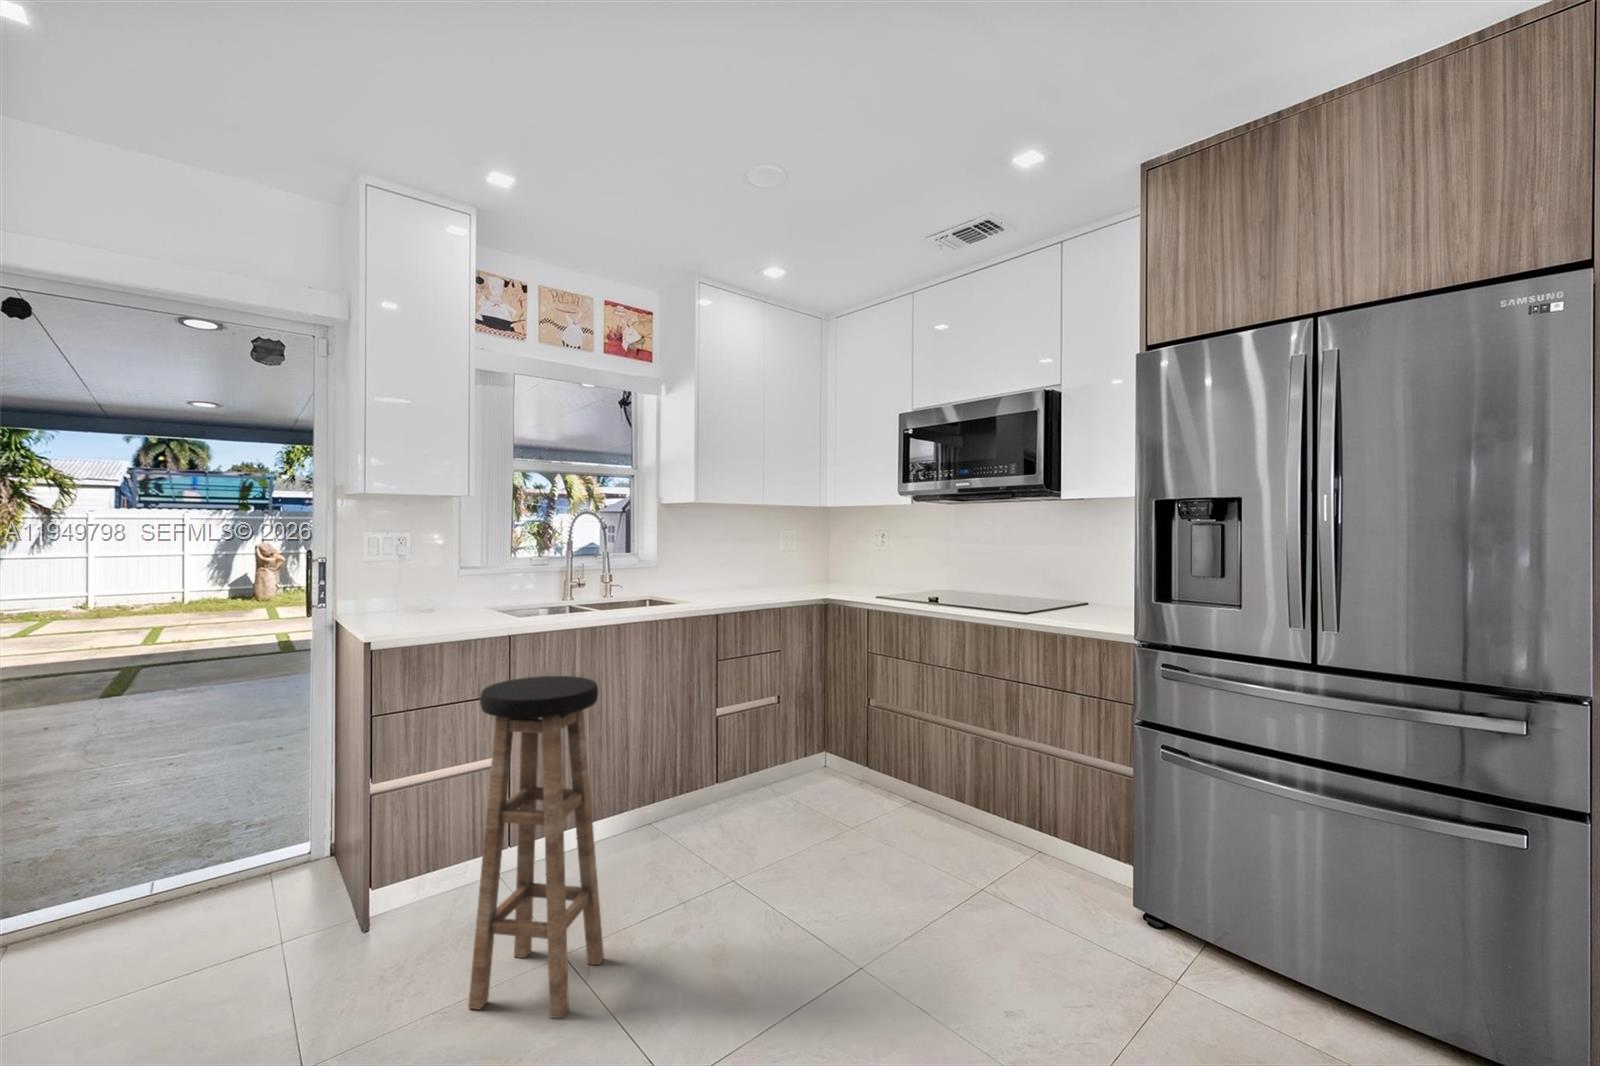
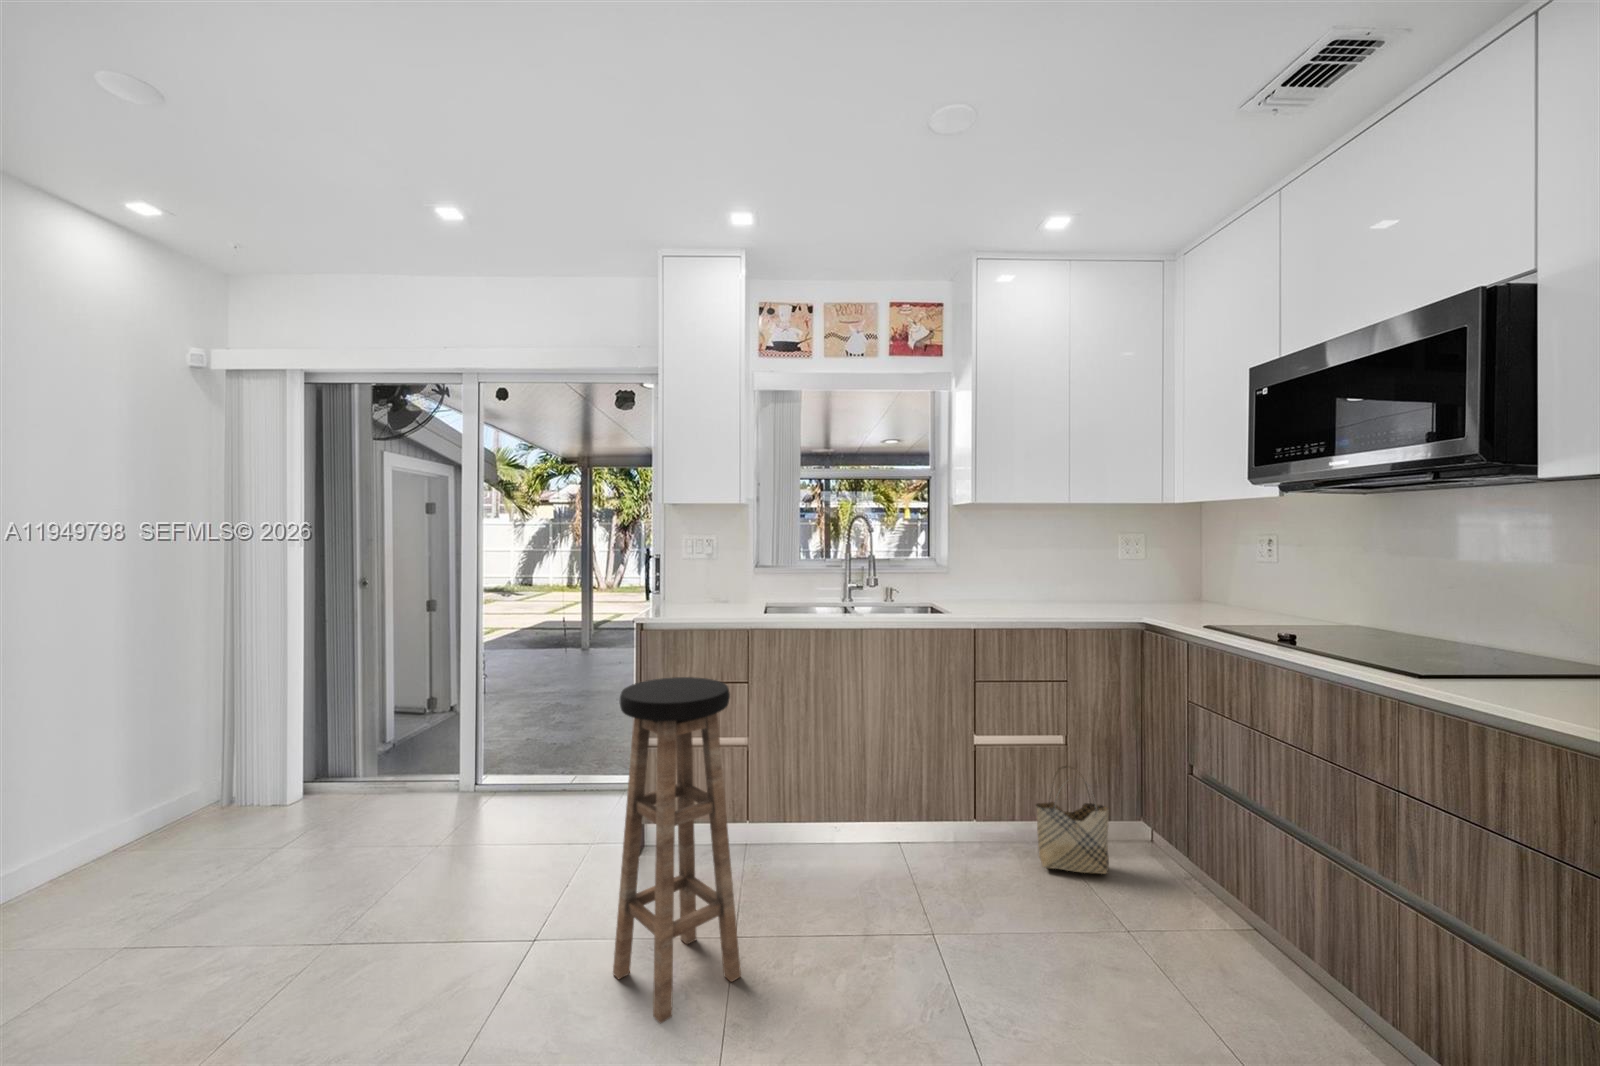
woven basket: none [769,720,822,805] -> present [1036,766,1109,874]

